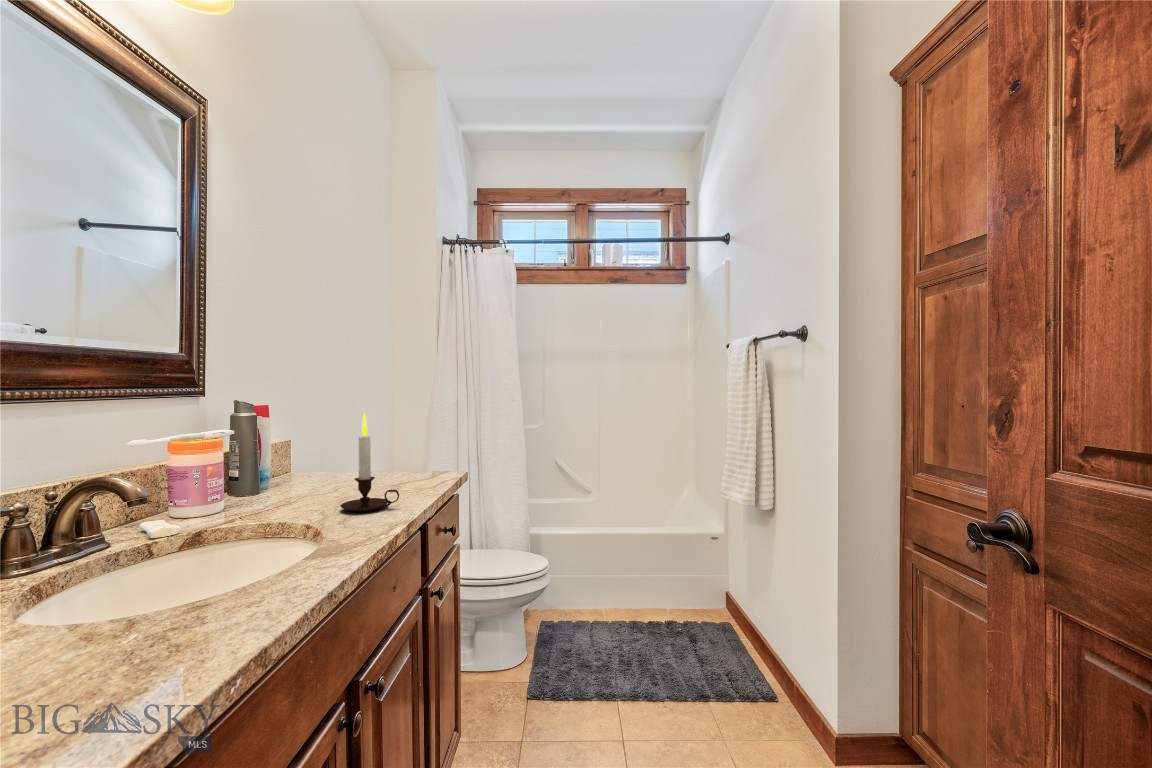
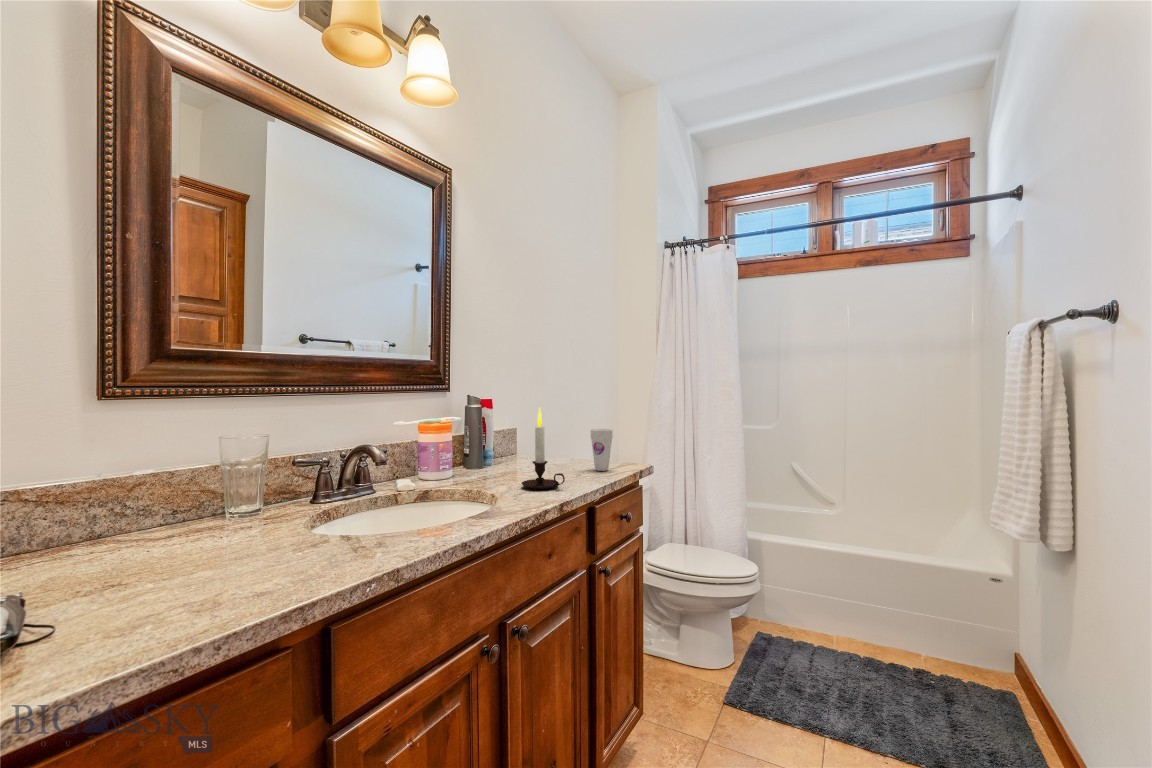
cup: none [405,435,432,482] -> present [591,429,613,471]

